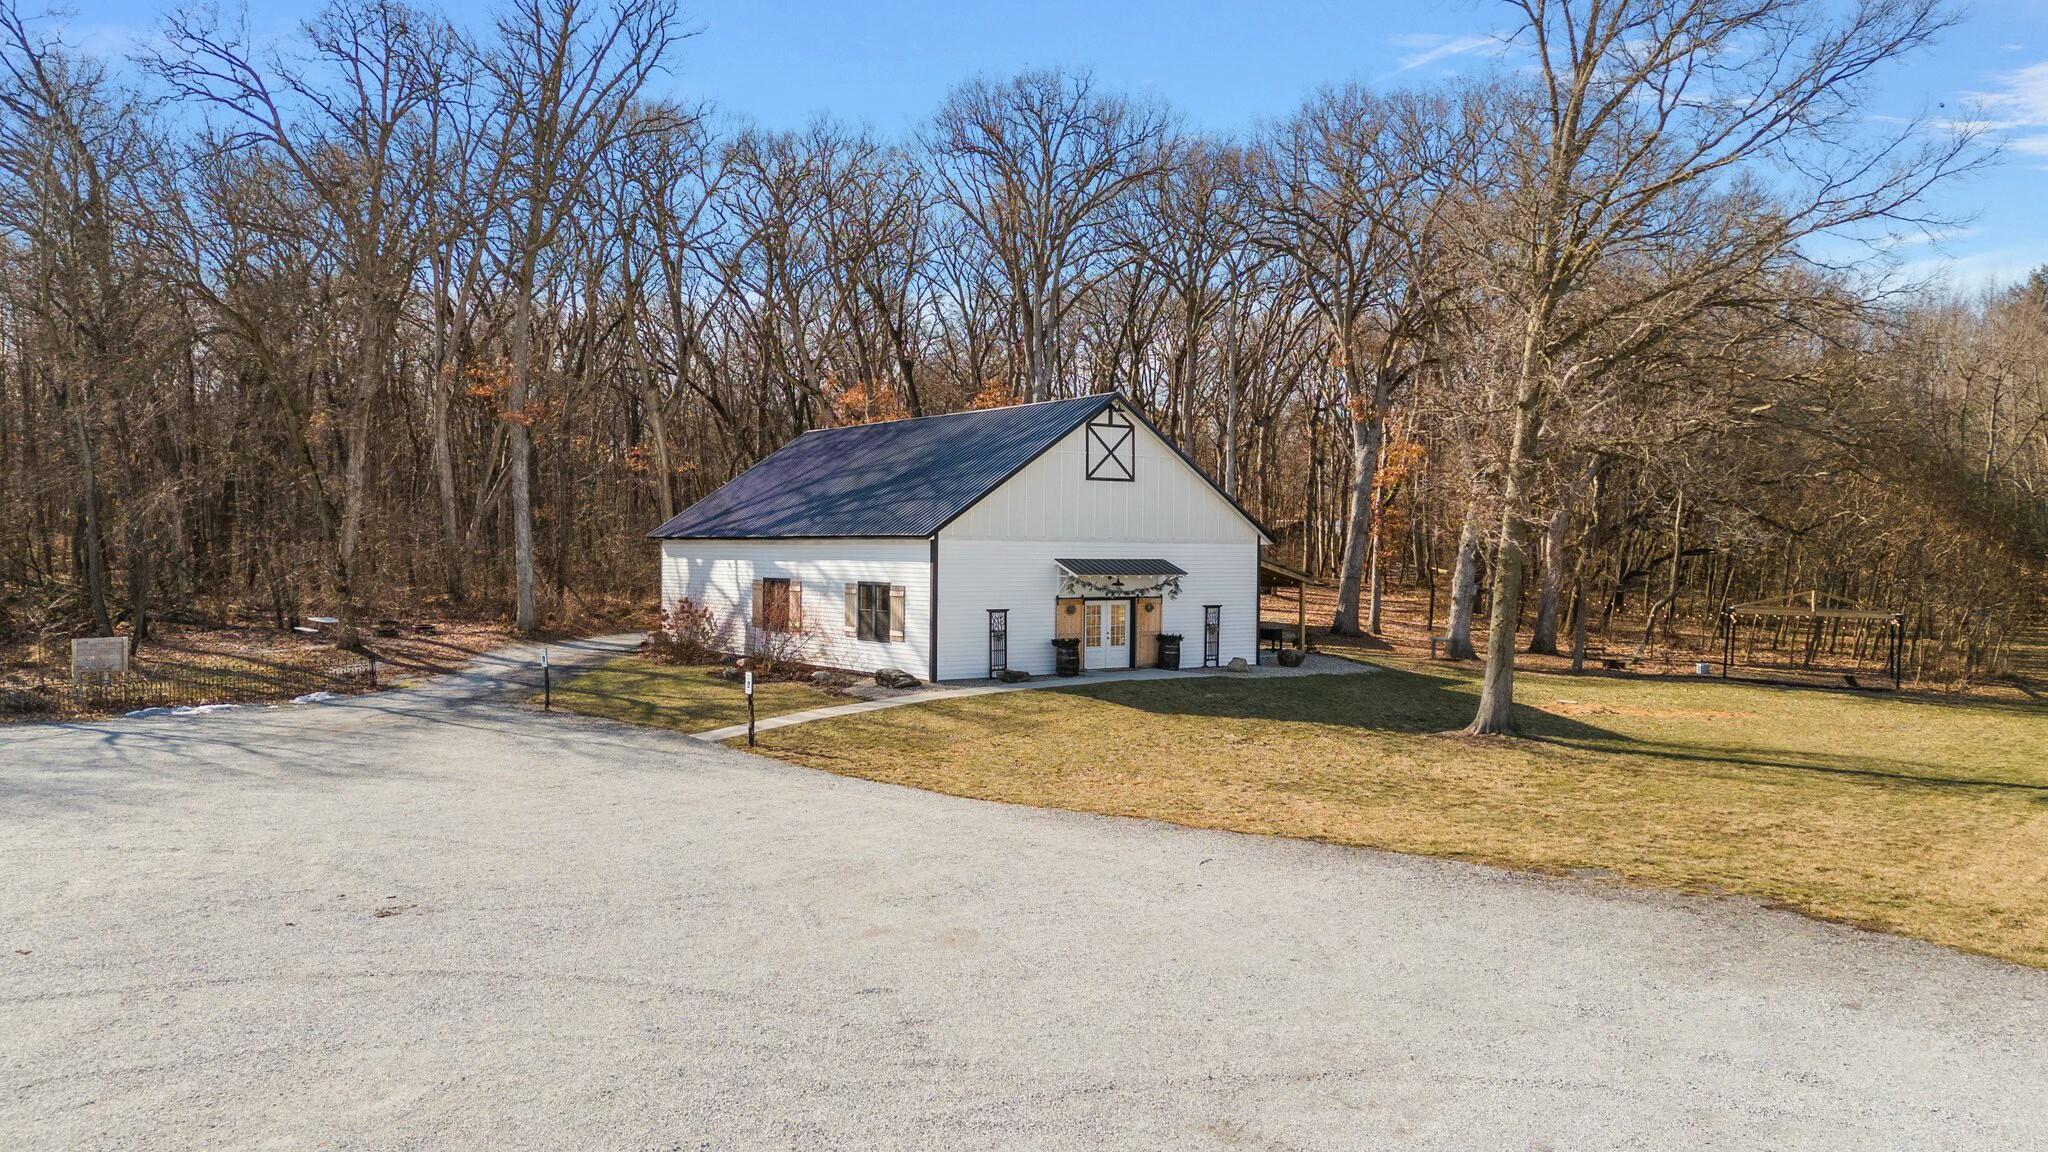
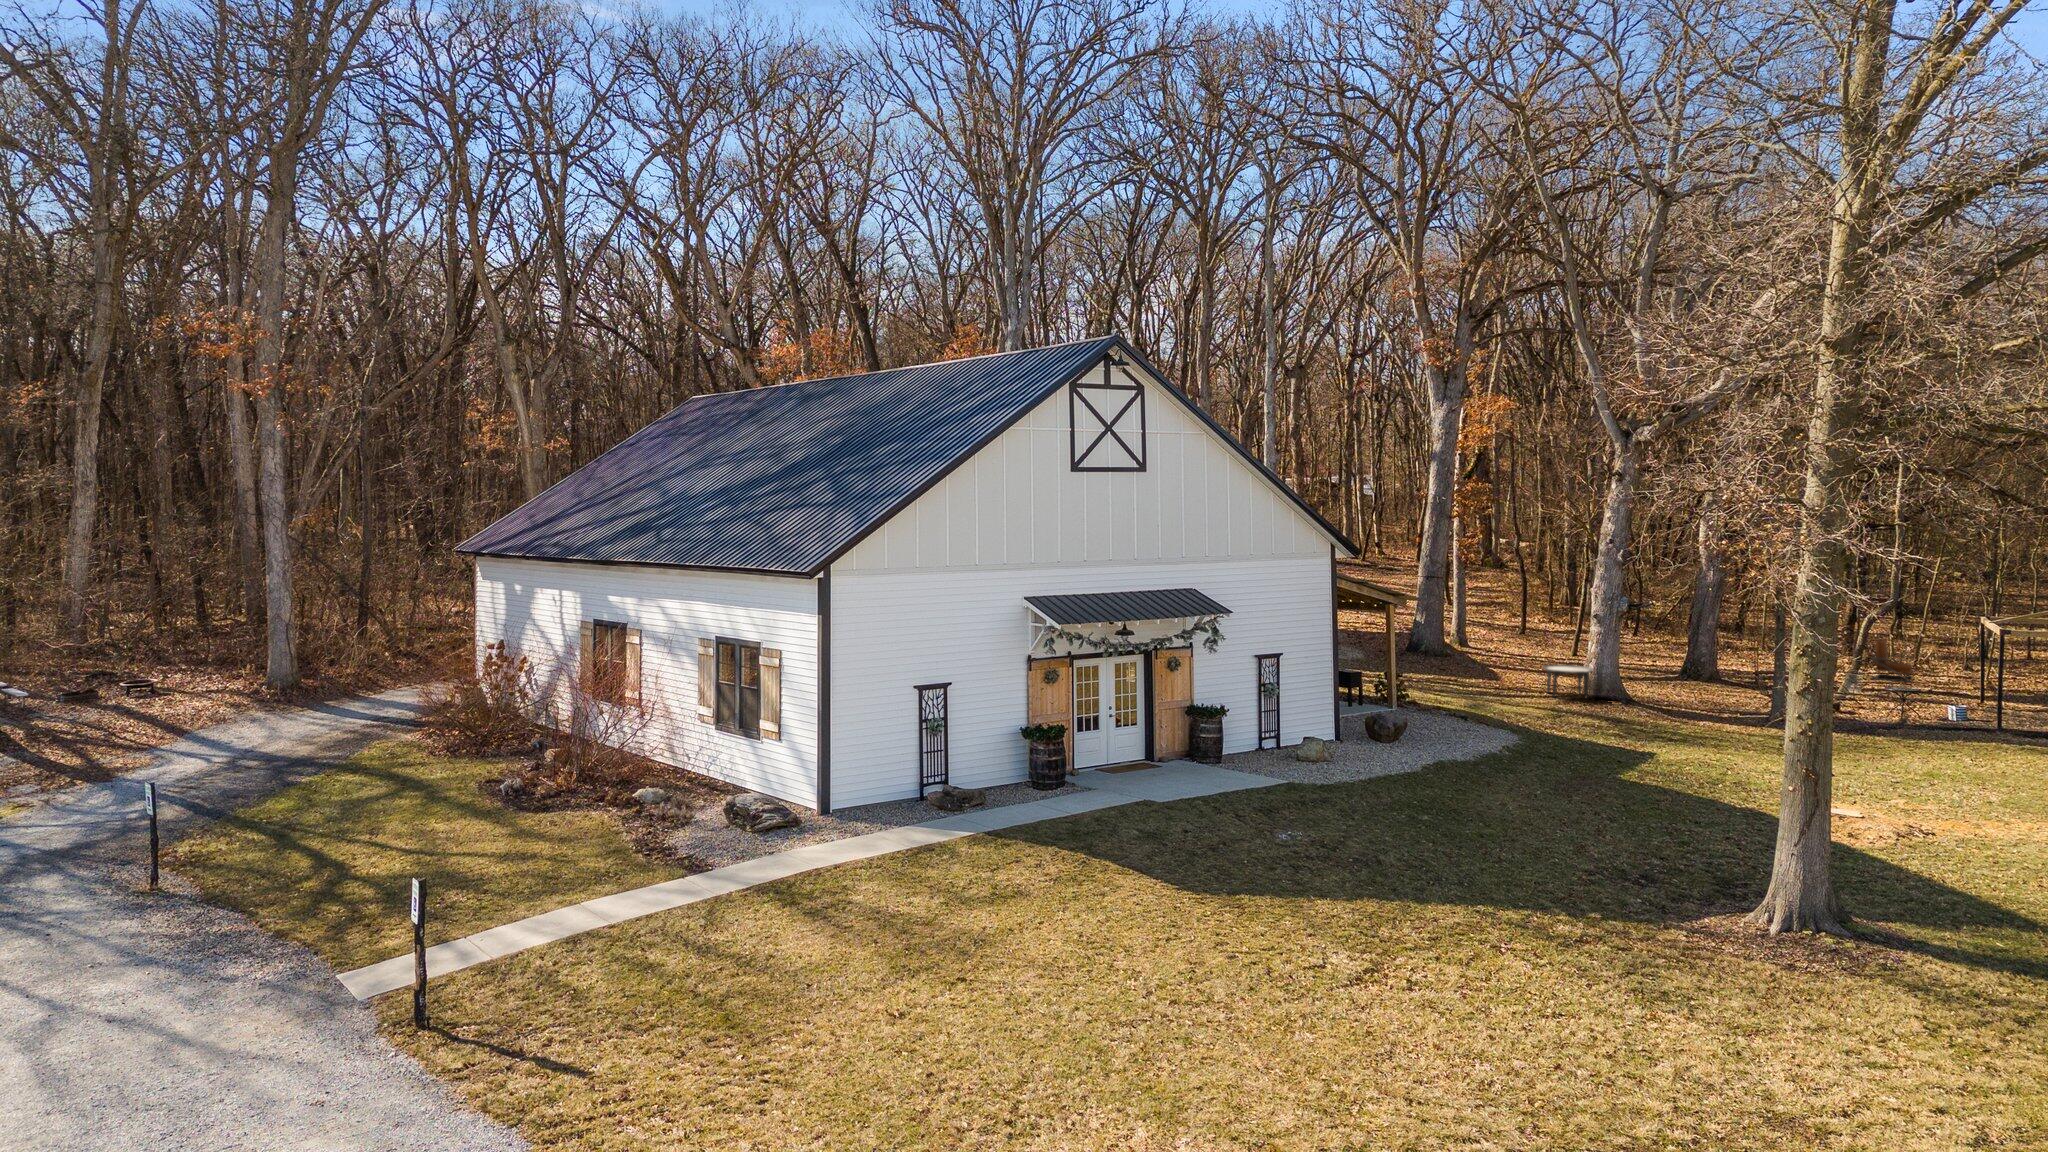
lounge chair: none [1687,629,1722,660] -> present [1872,639,1912,682]

